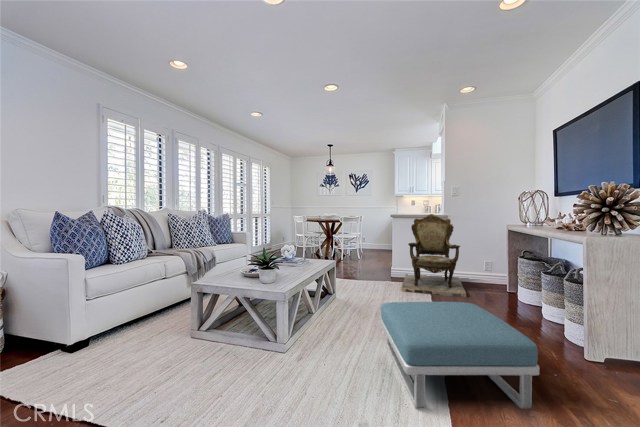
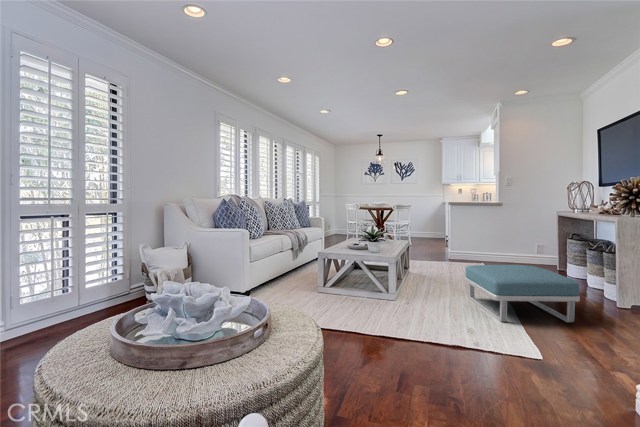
armchair: present [401,214,466,297] -> none [463,202,521,273]

